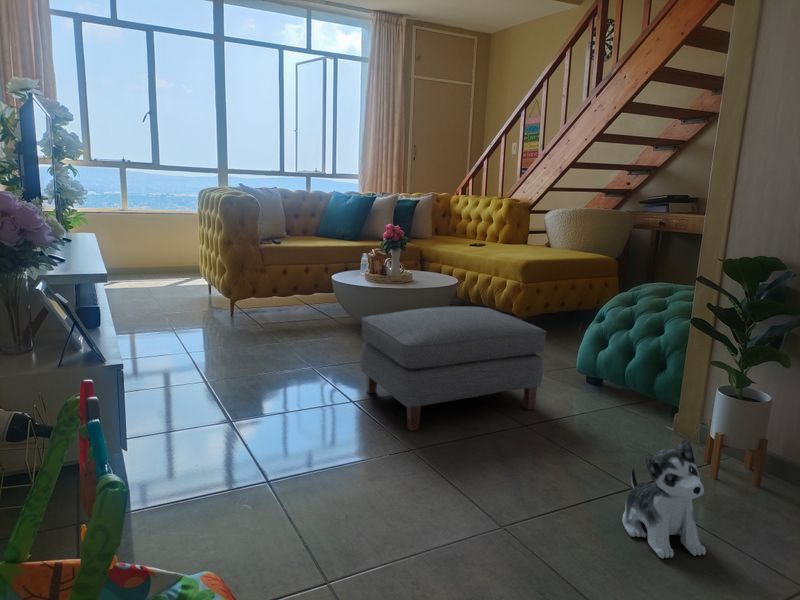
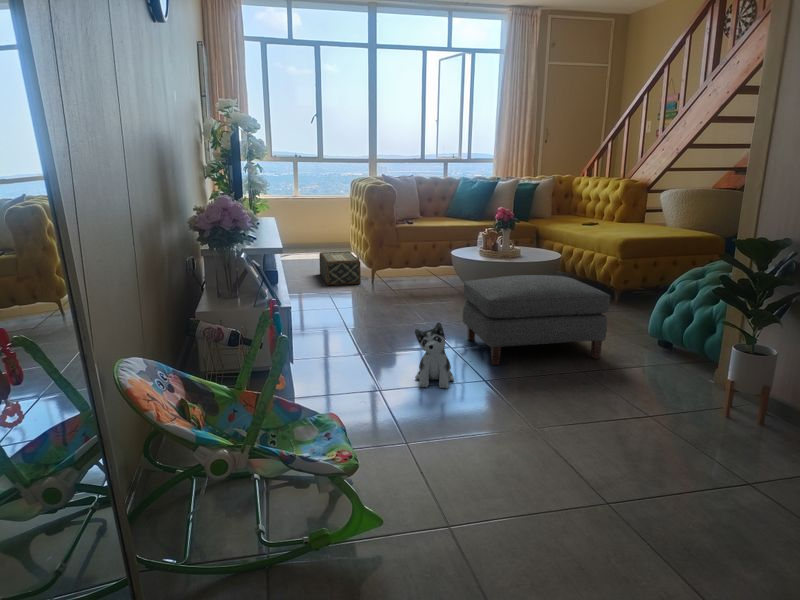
woven basket: none [158,277,215,321] -> present [319,251,361,285]
plush toy: present [622,439,706,558] -> present [415,323,454,388]

